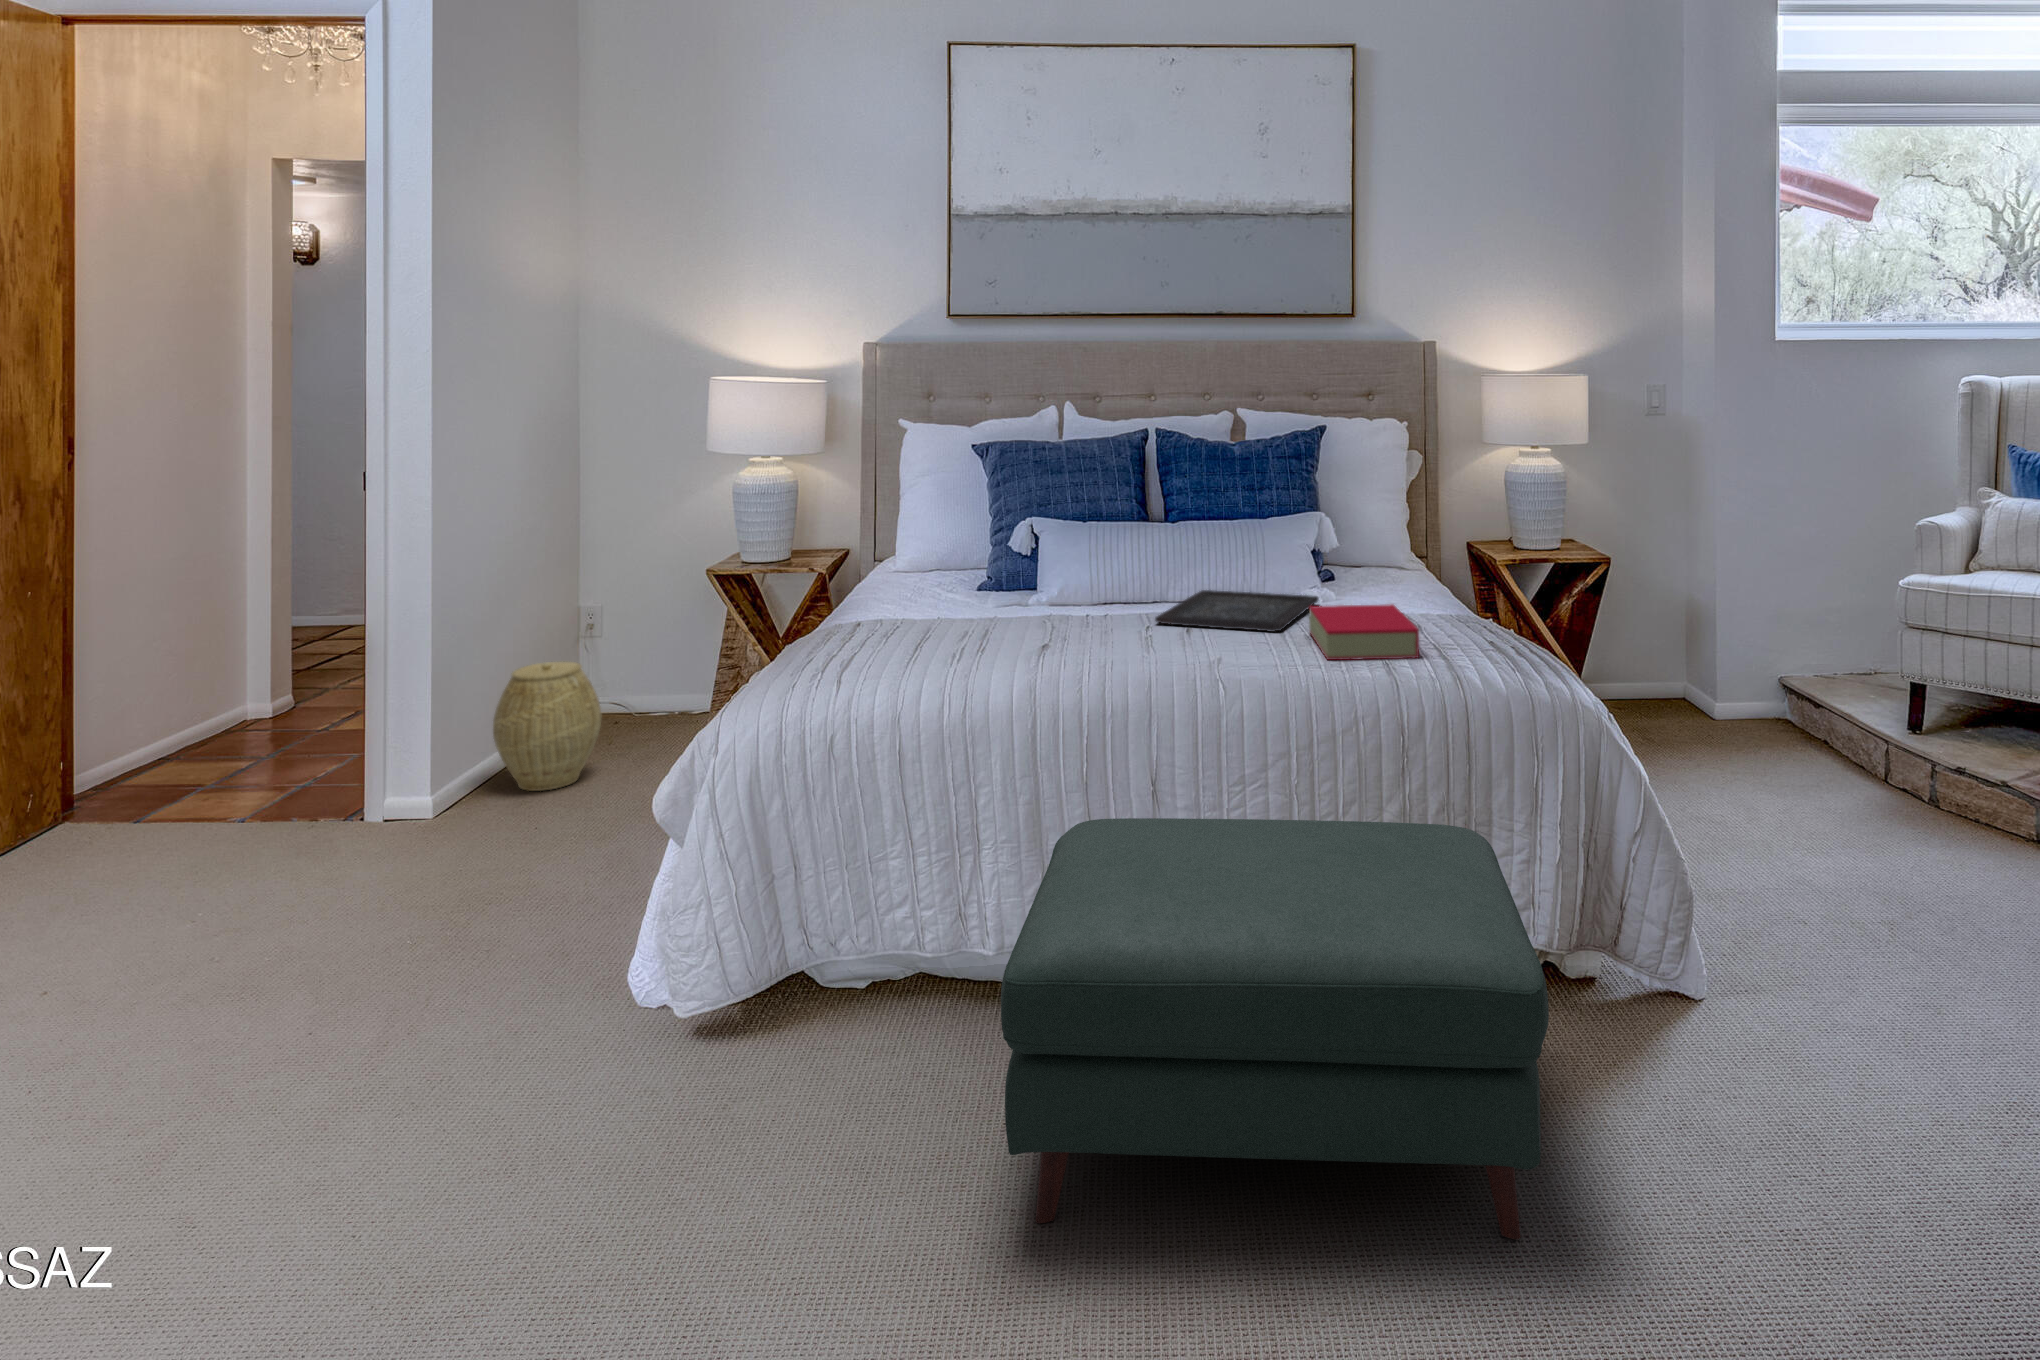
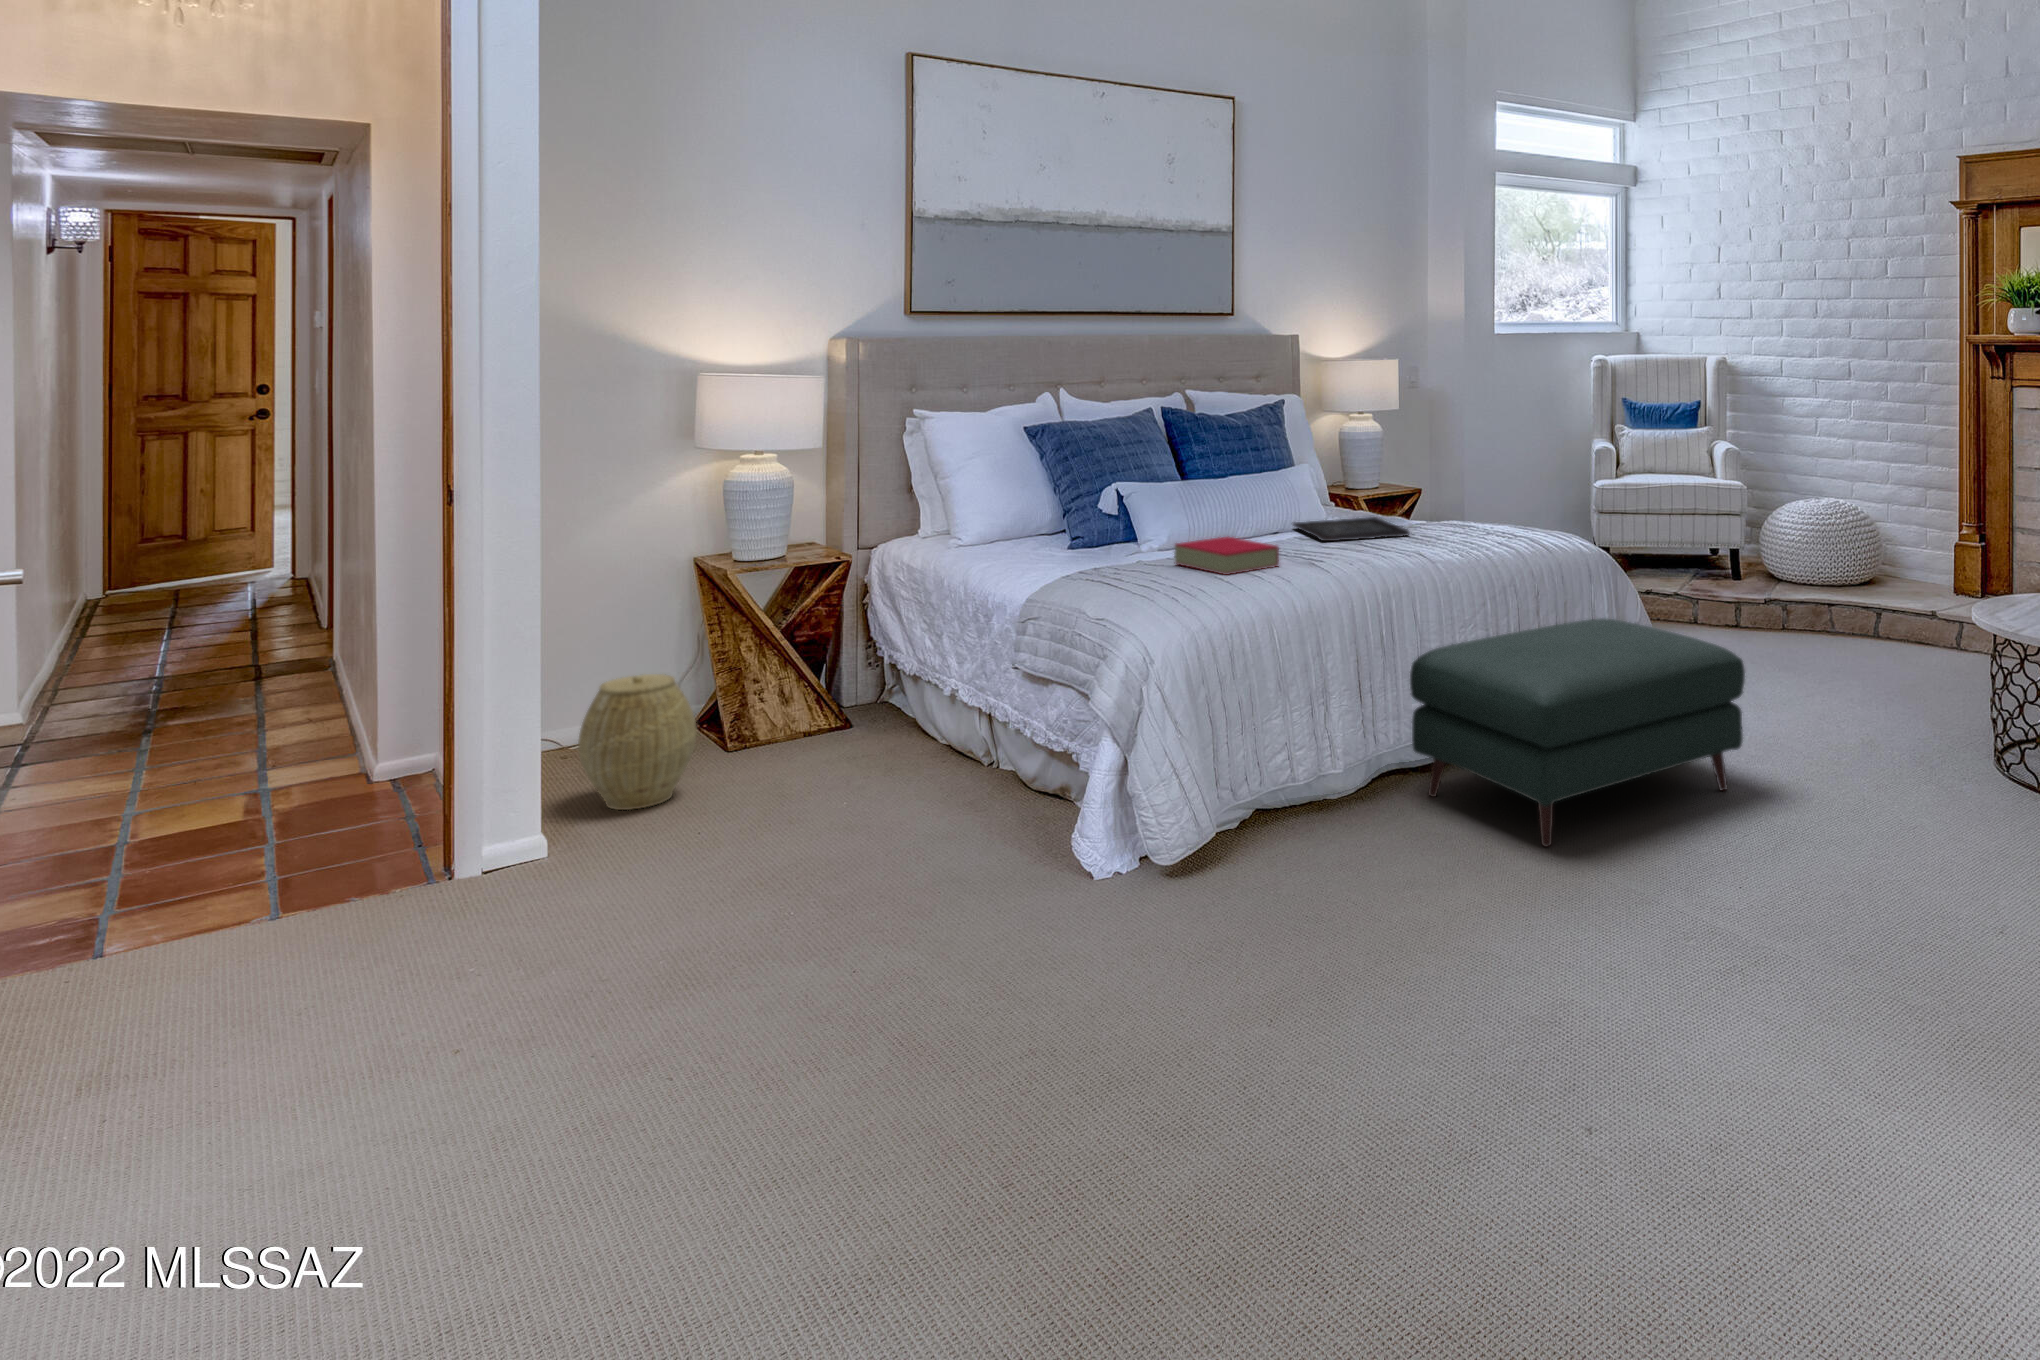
book: present [1309,604,1419,660] -> present [1174,536,1279,575]

